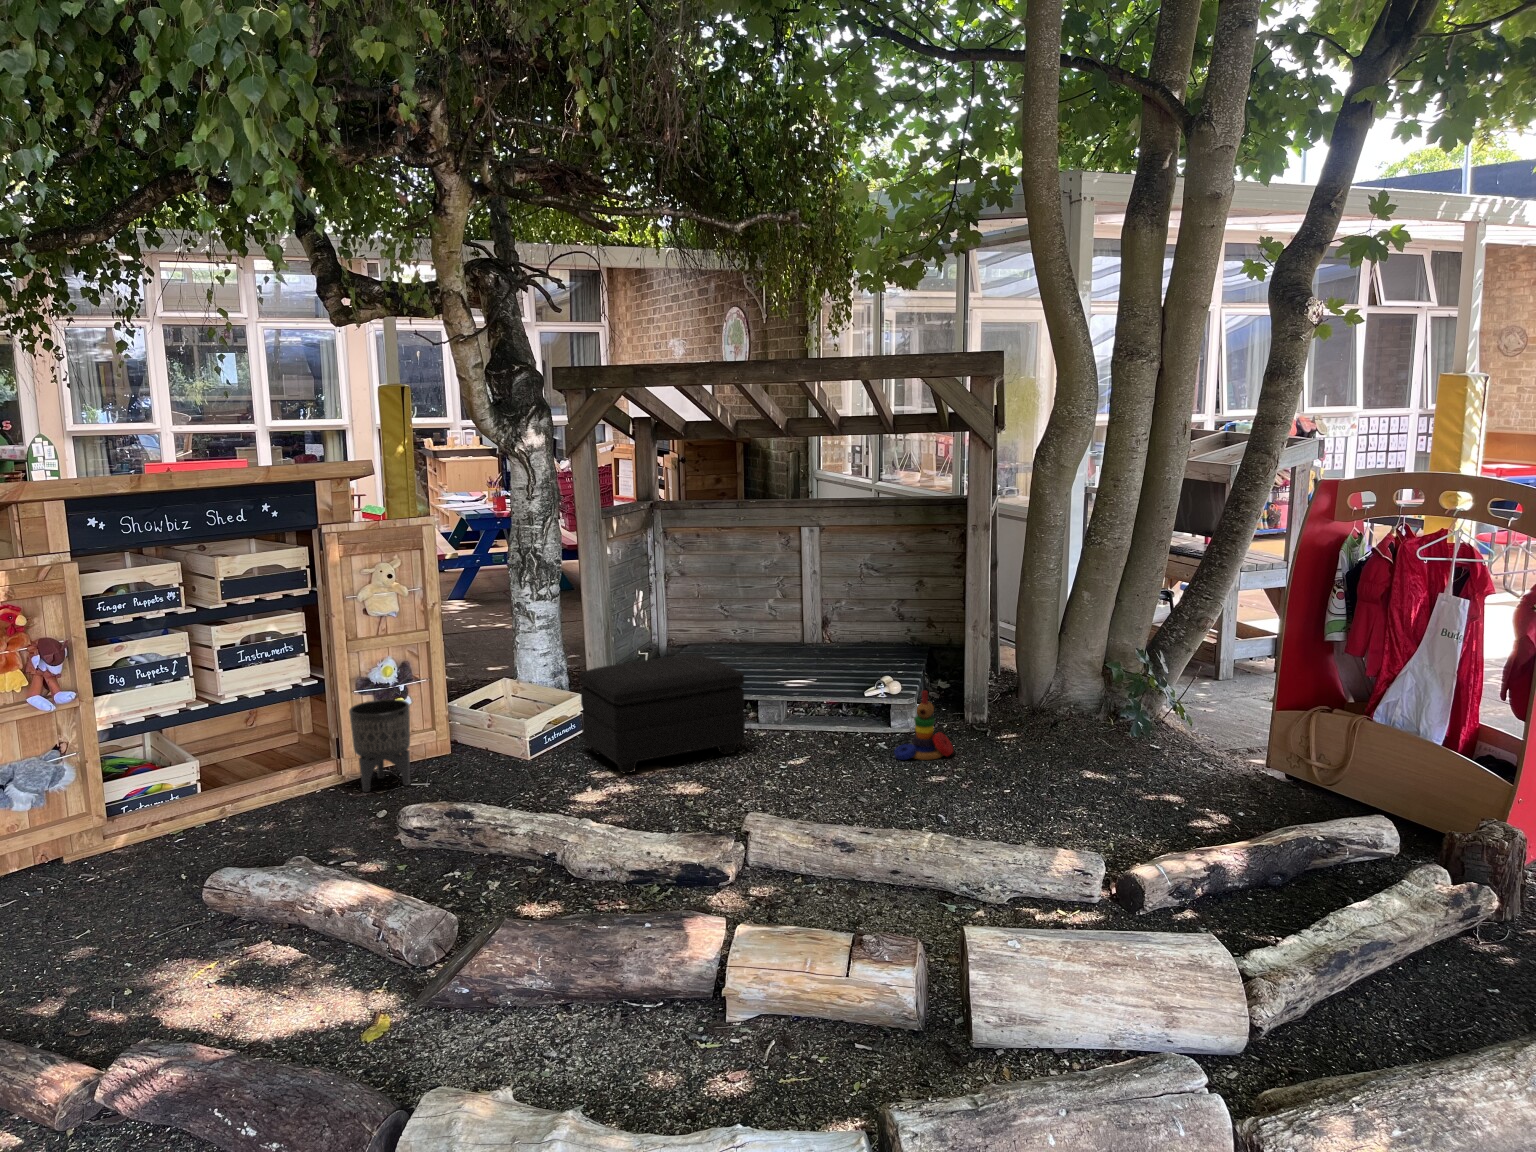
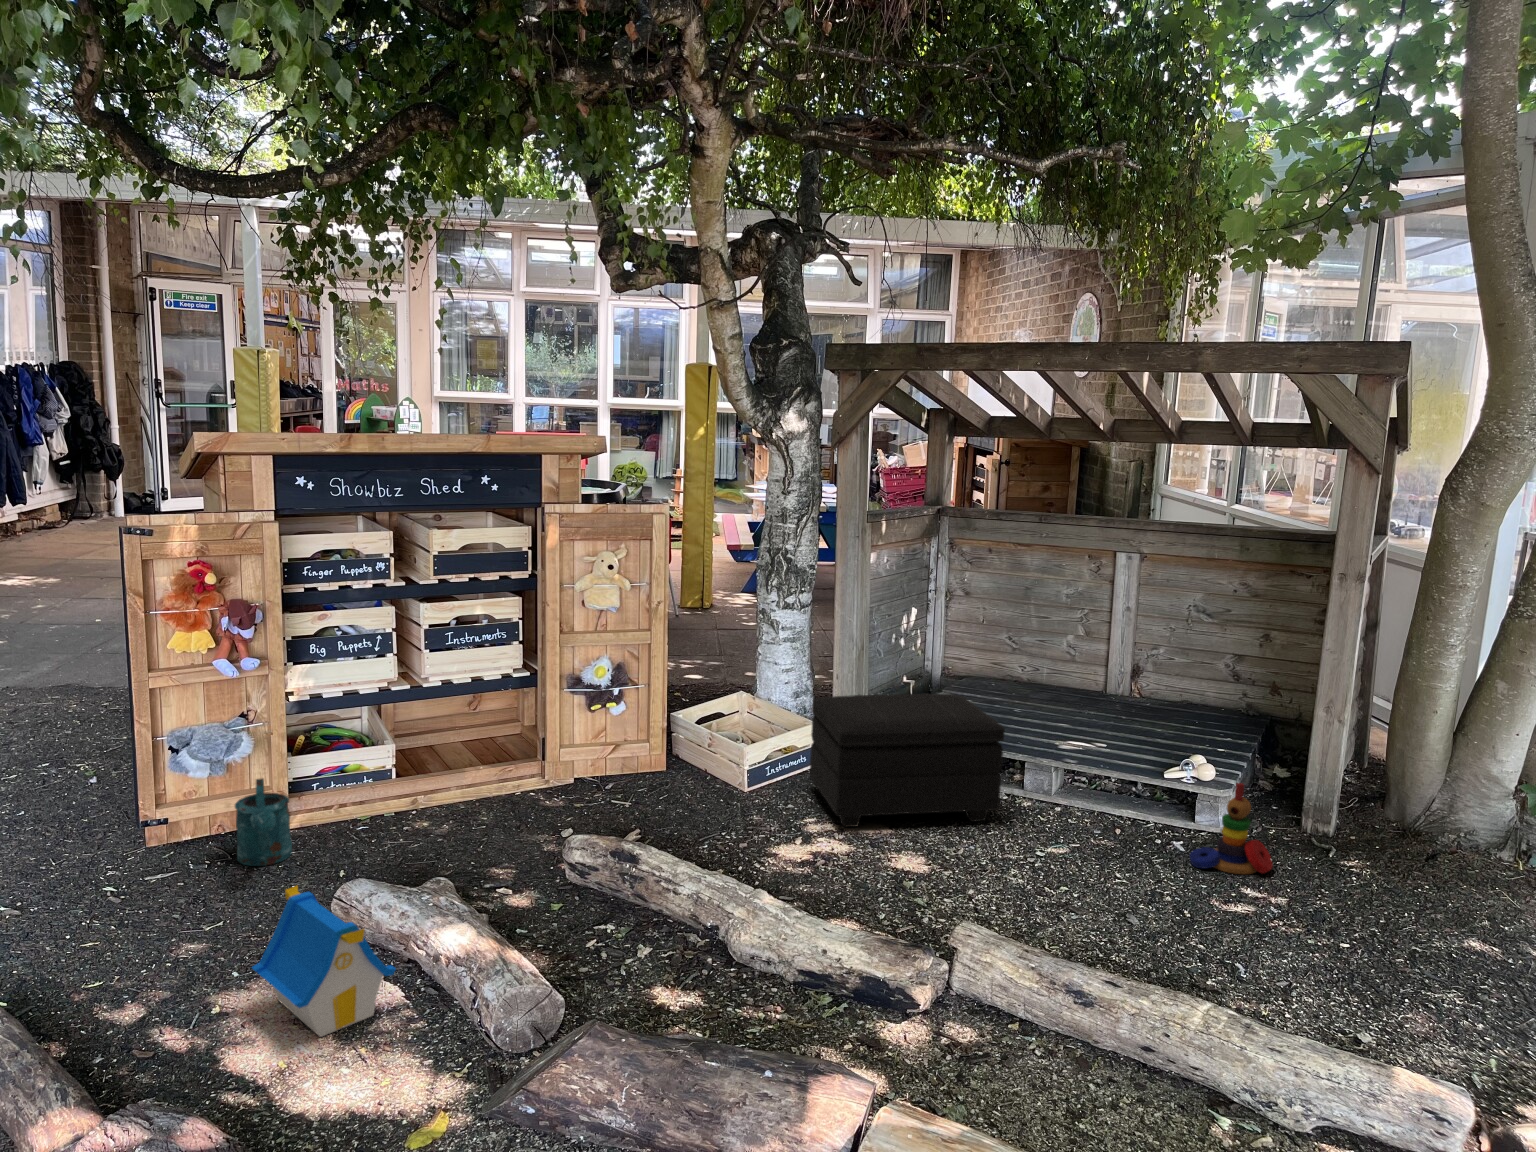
planter: present [349,699,410,792] -> none [553,702,618,803]
watering can: none [63,805,125,886] -> present [235,778,292,866]
toy house: none [162,873,298,990] -> present [252,886,396,1037]

